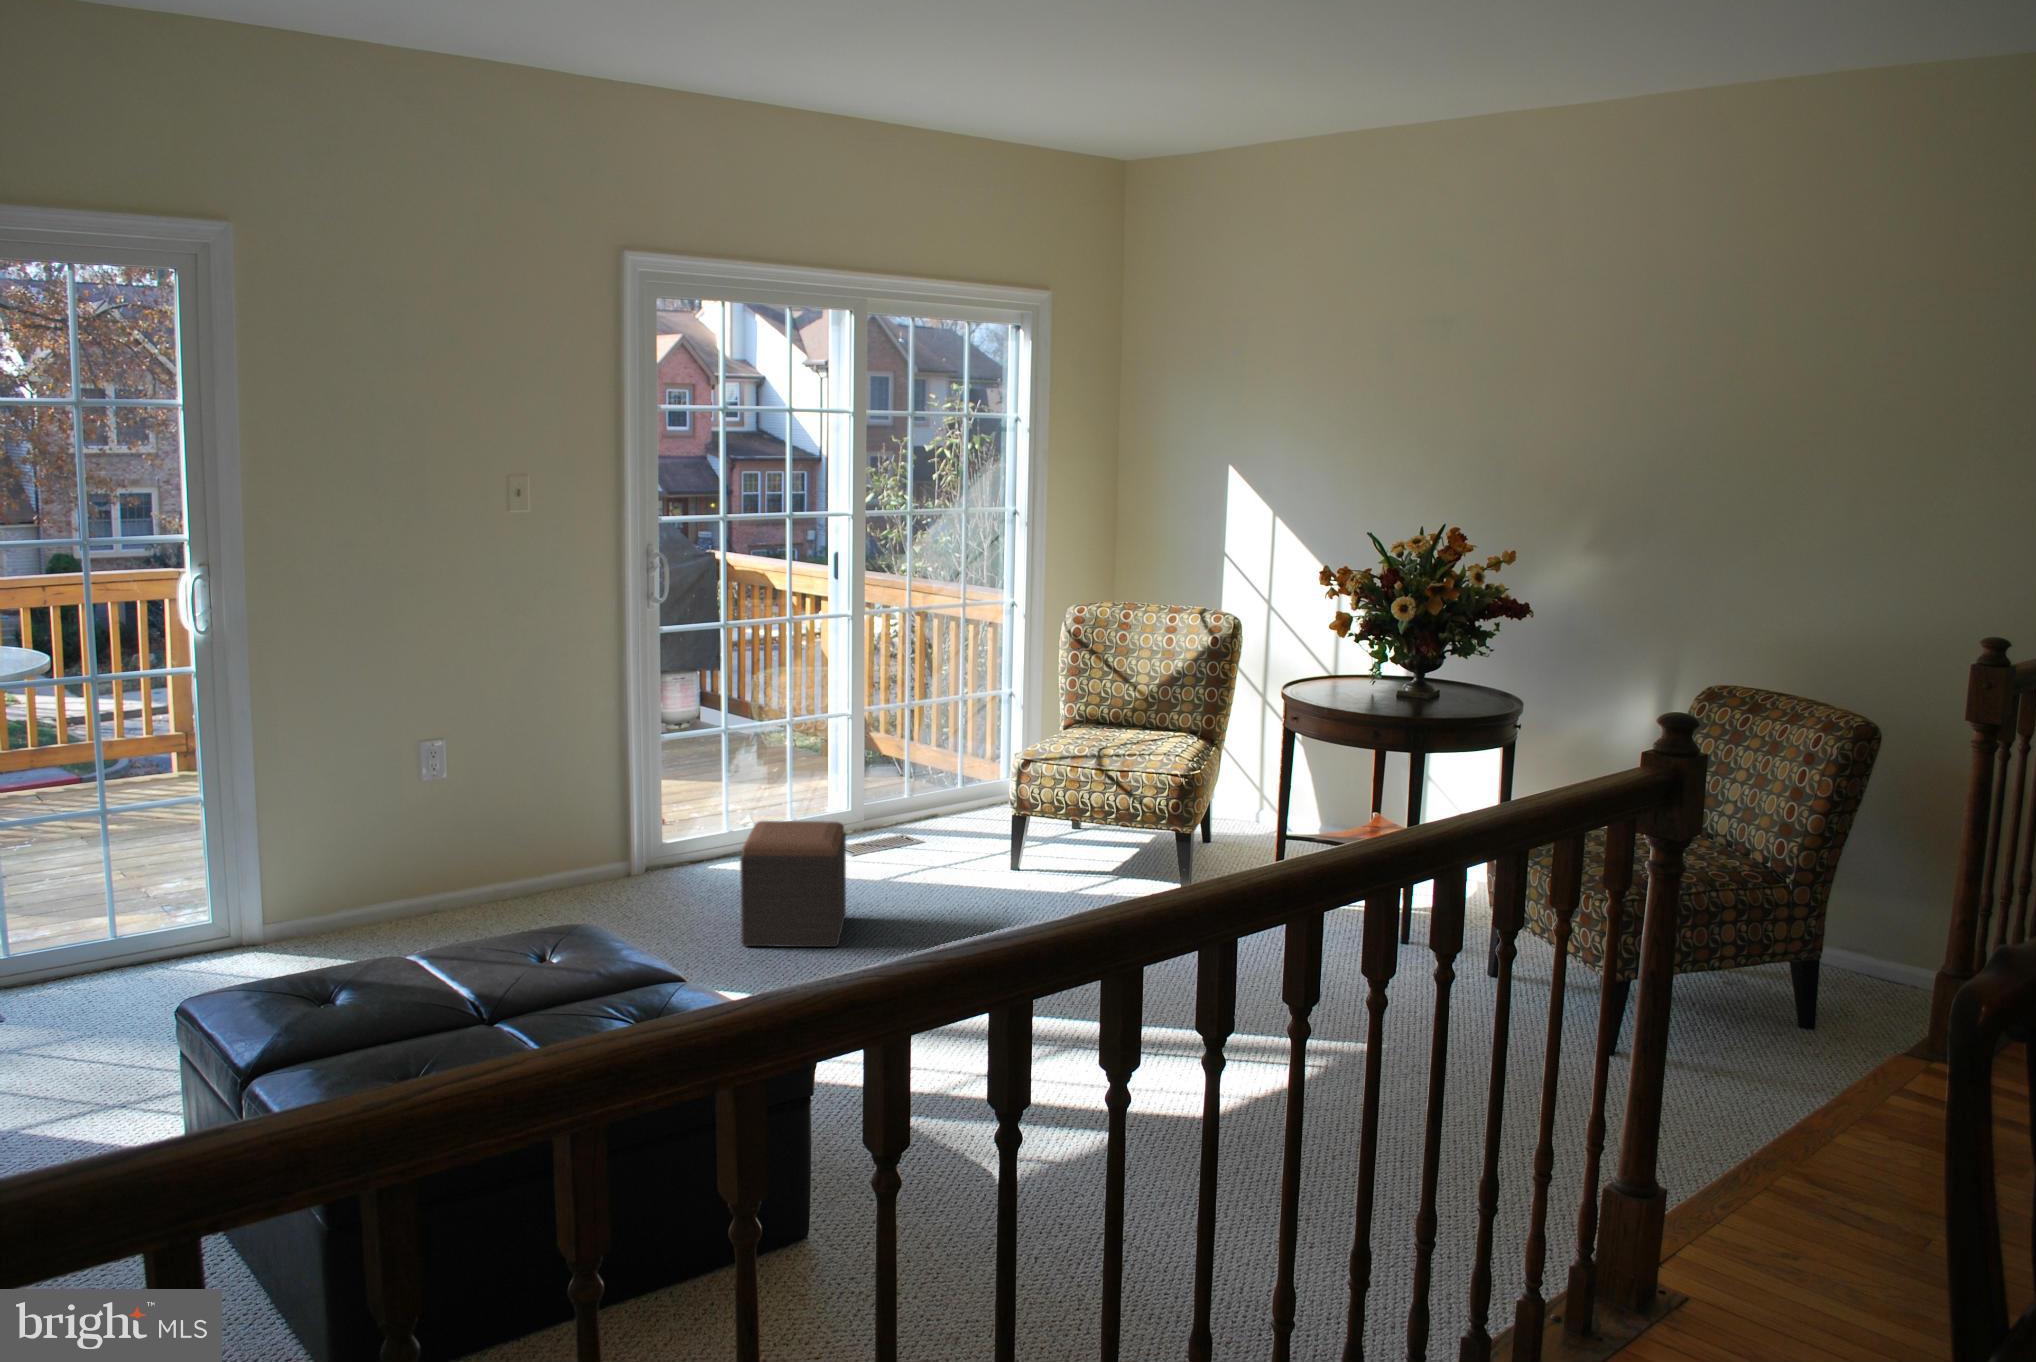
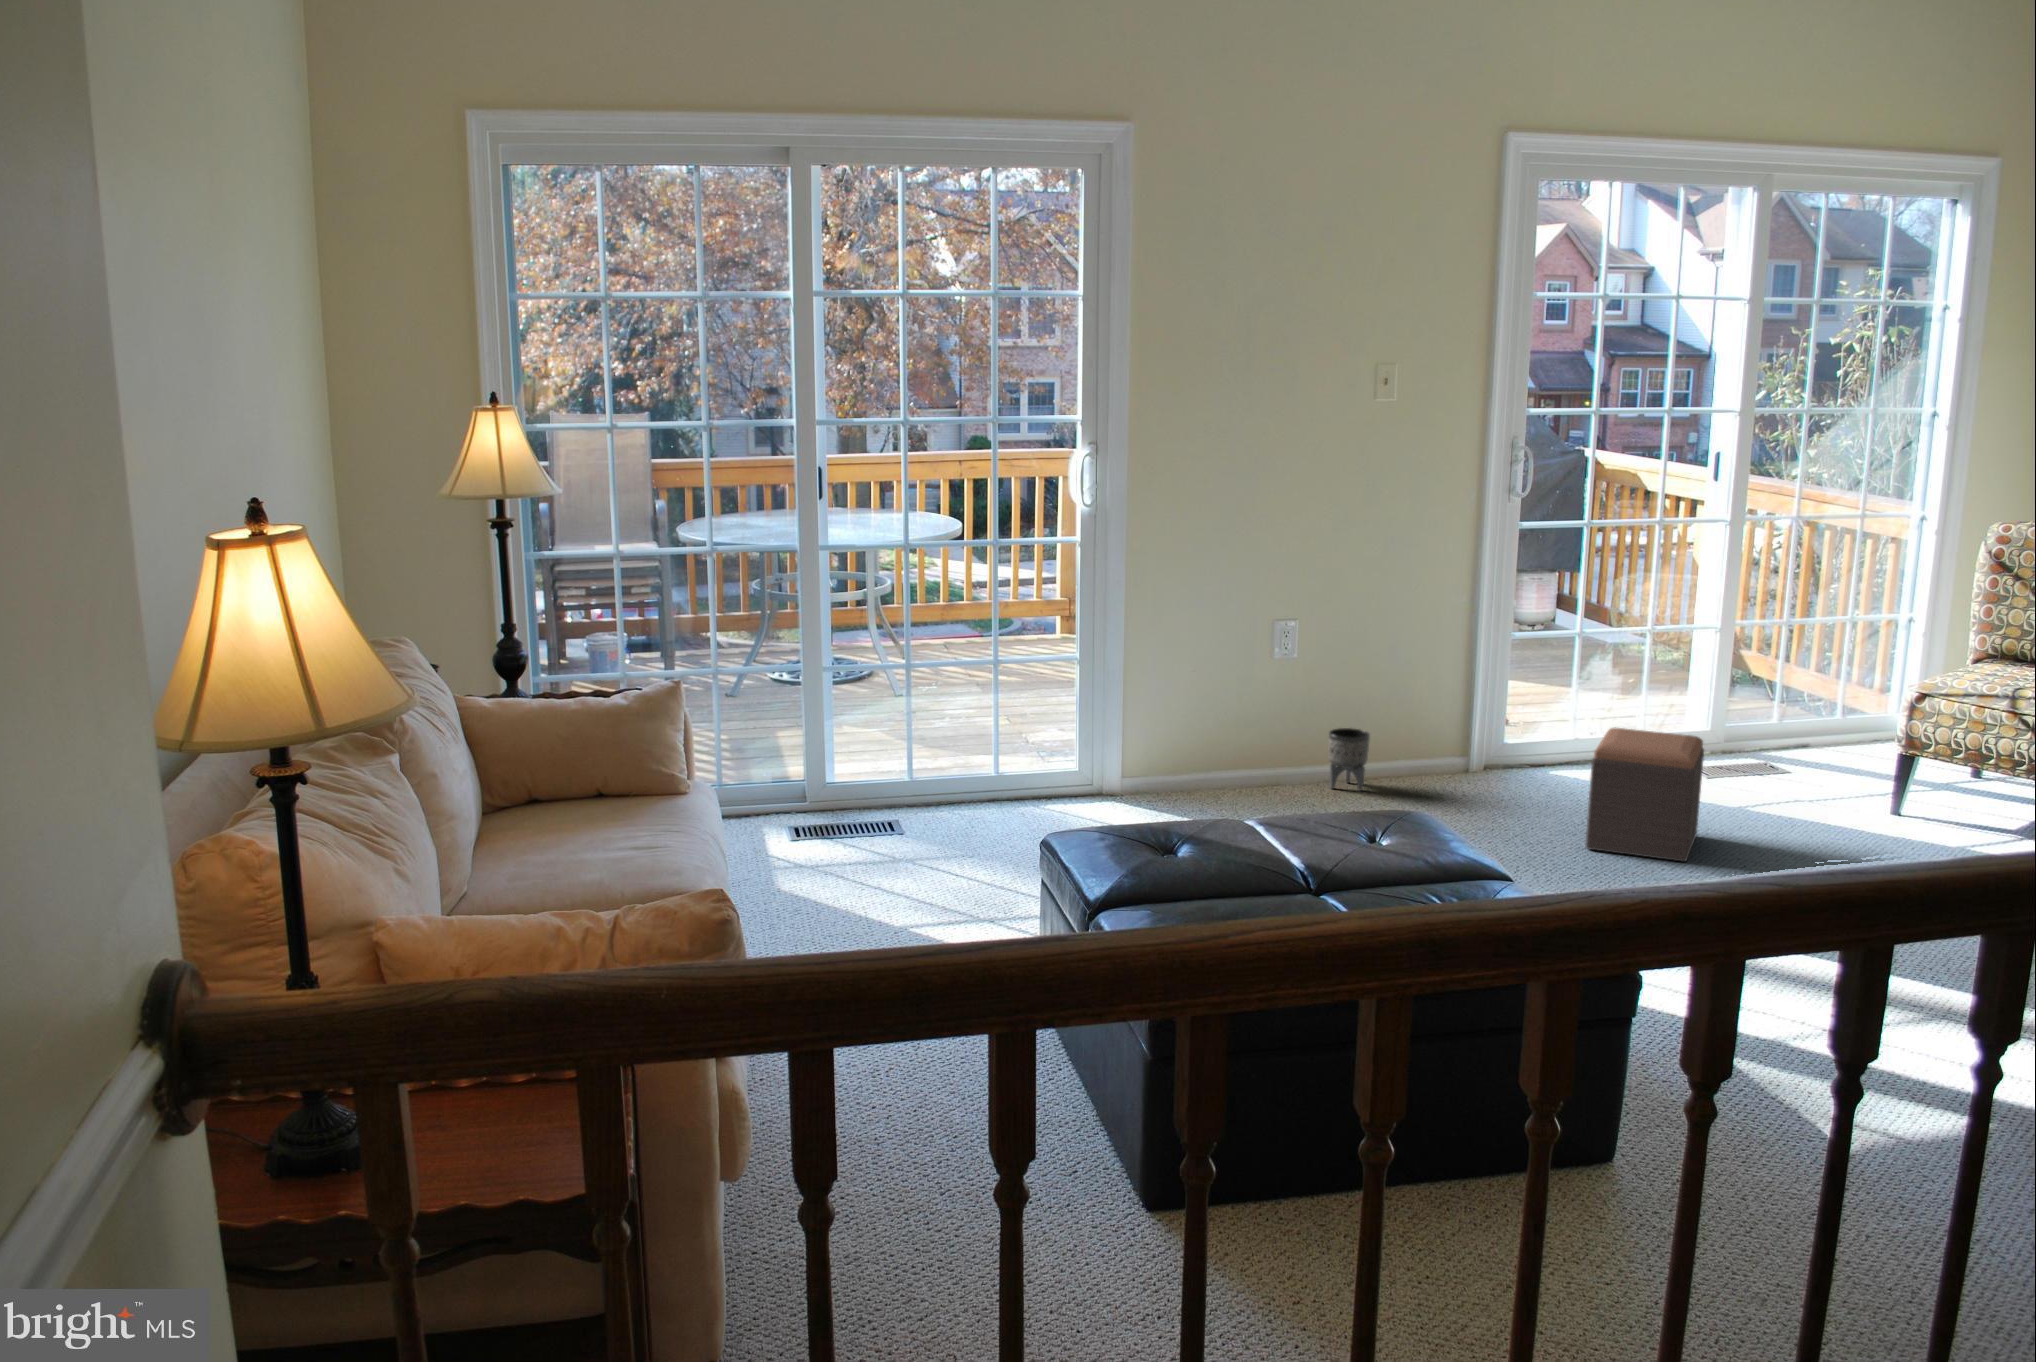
planter: none [474,846,519,912] -> present [1329,728,1370,791]

